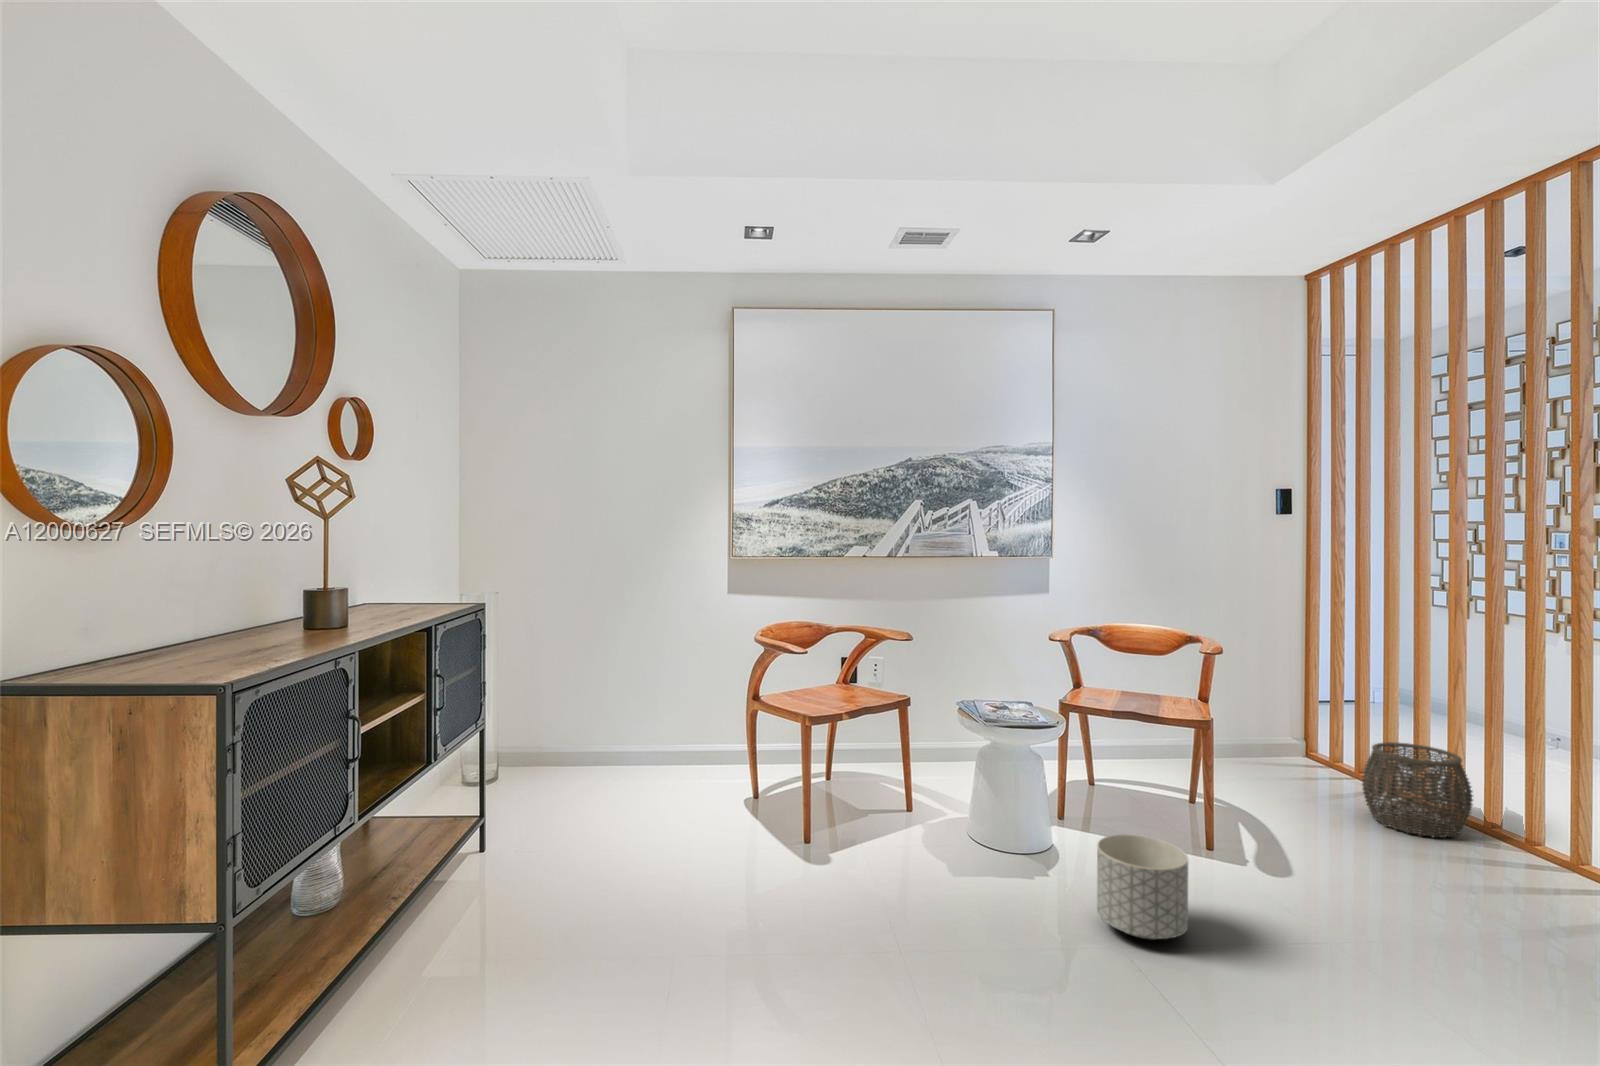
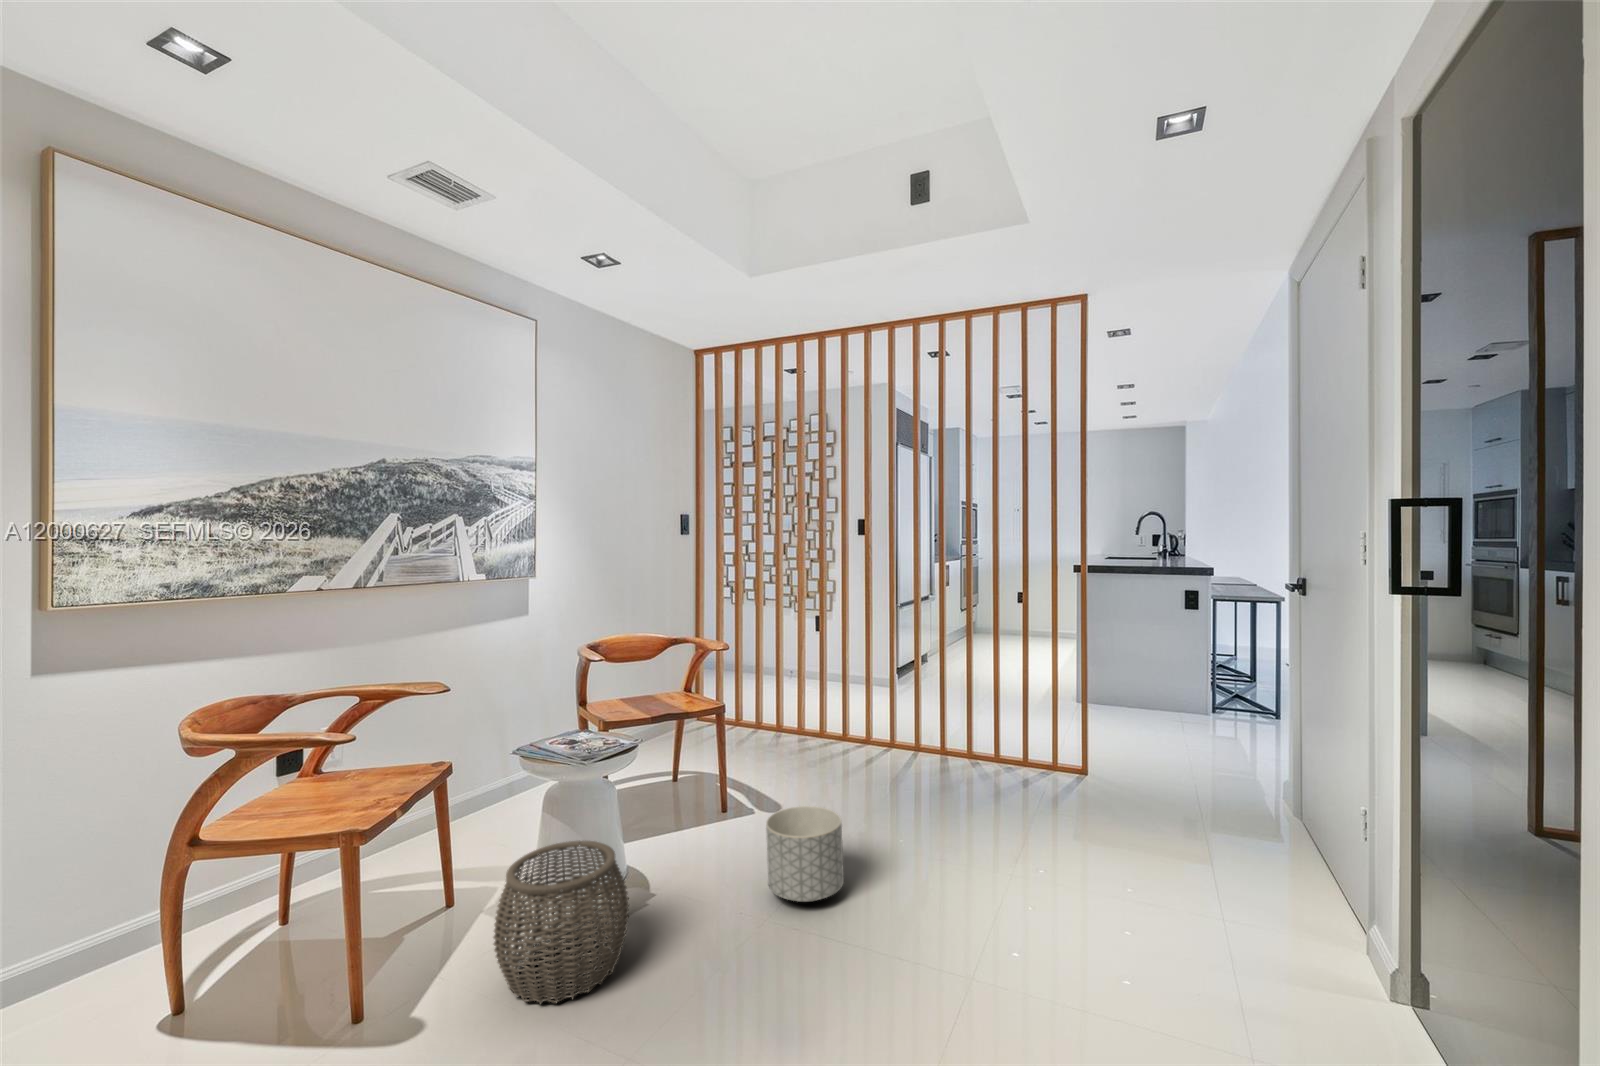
woven basket: present [1362,742,1473,838] -> present [493,840,629,1004]

